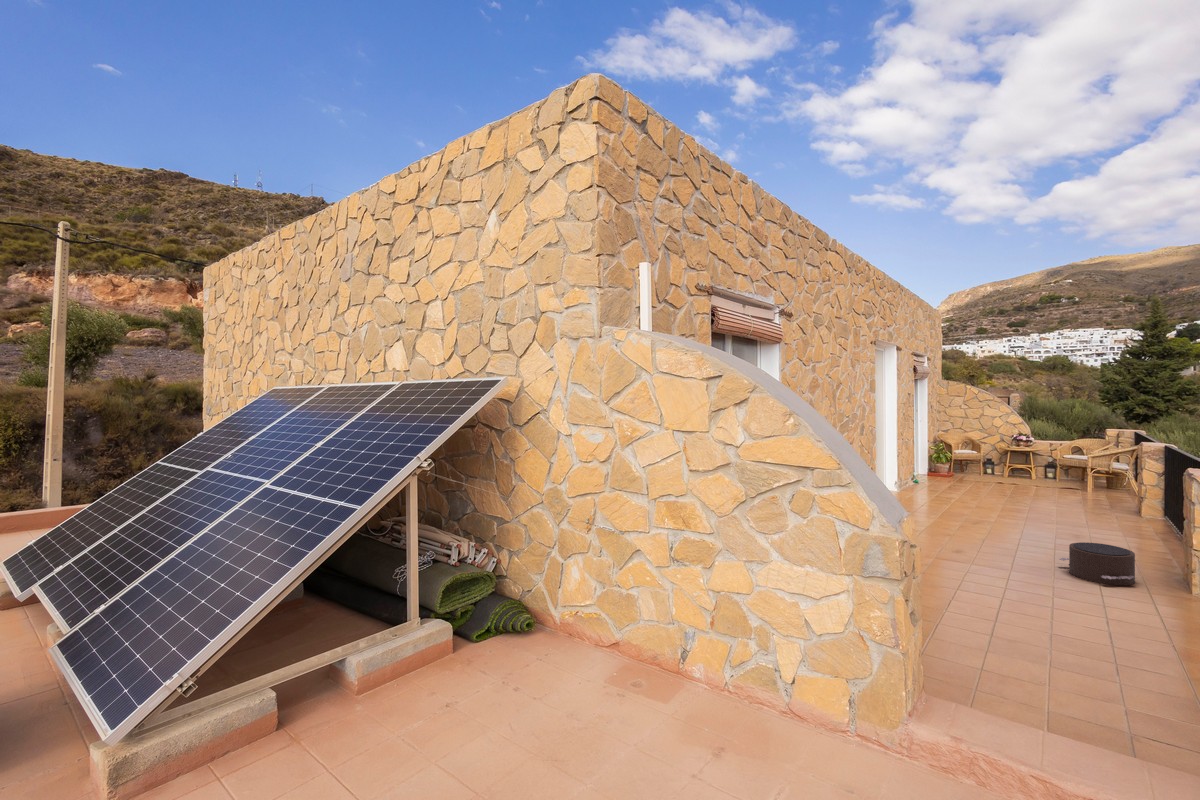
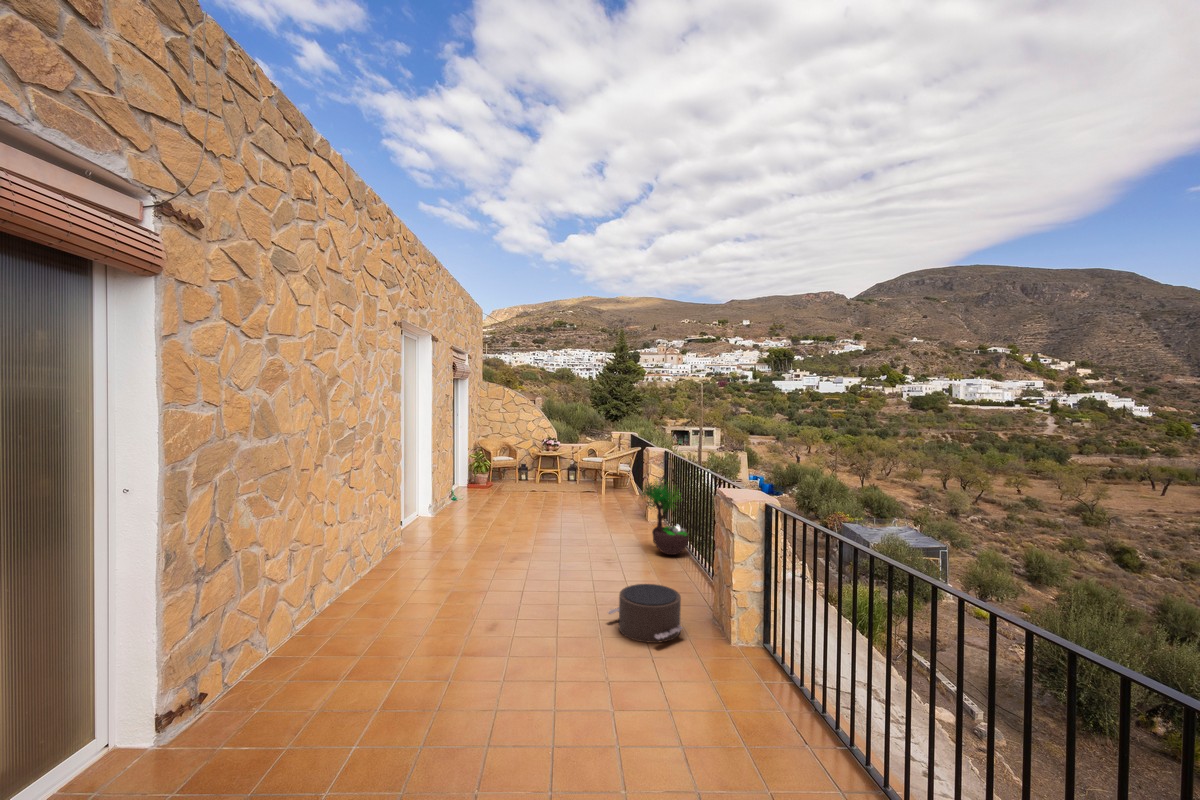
potted tree: none [1117,464,1181,543] -> present [643,480,688,555]

